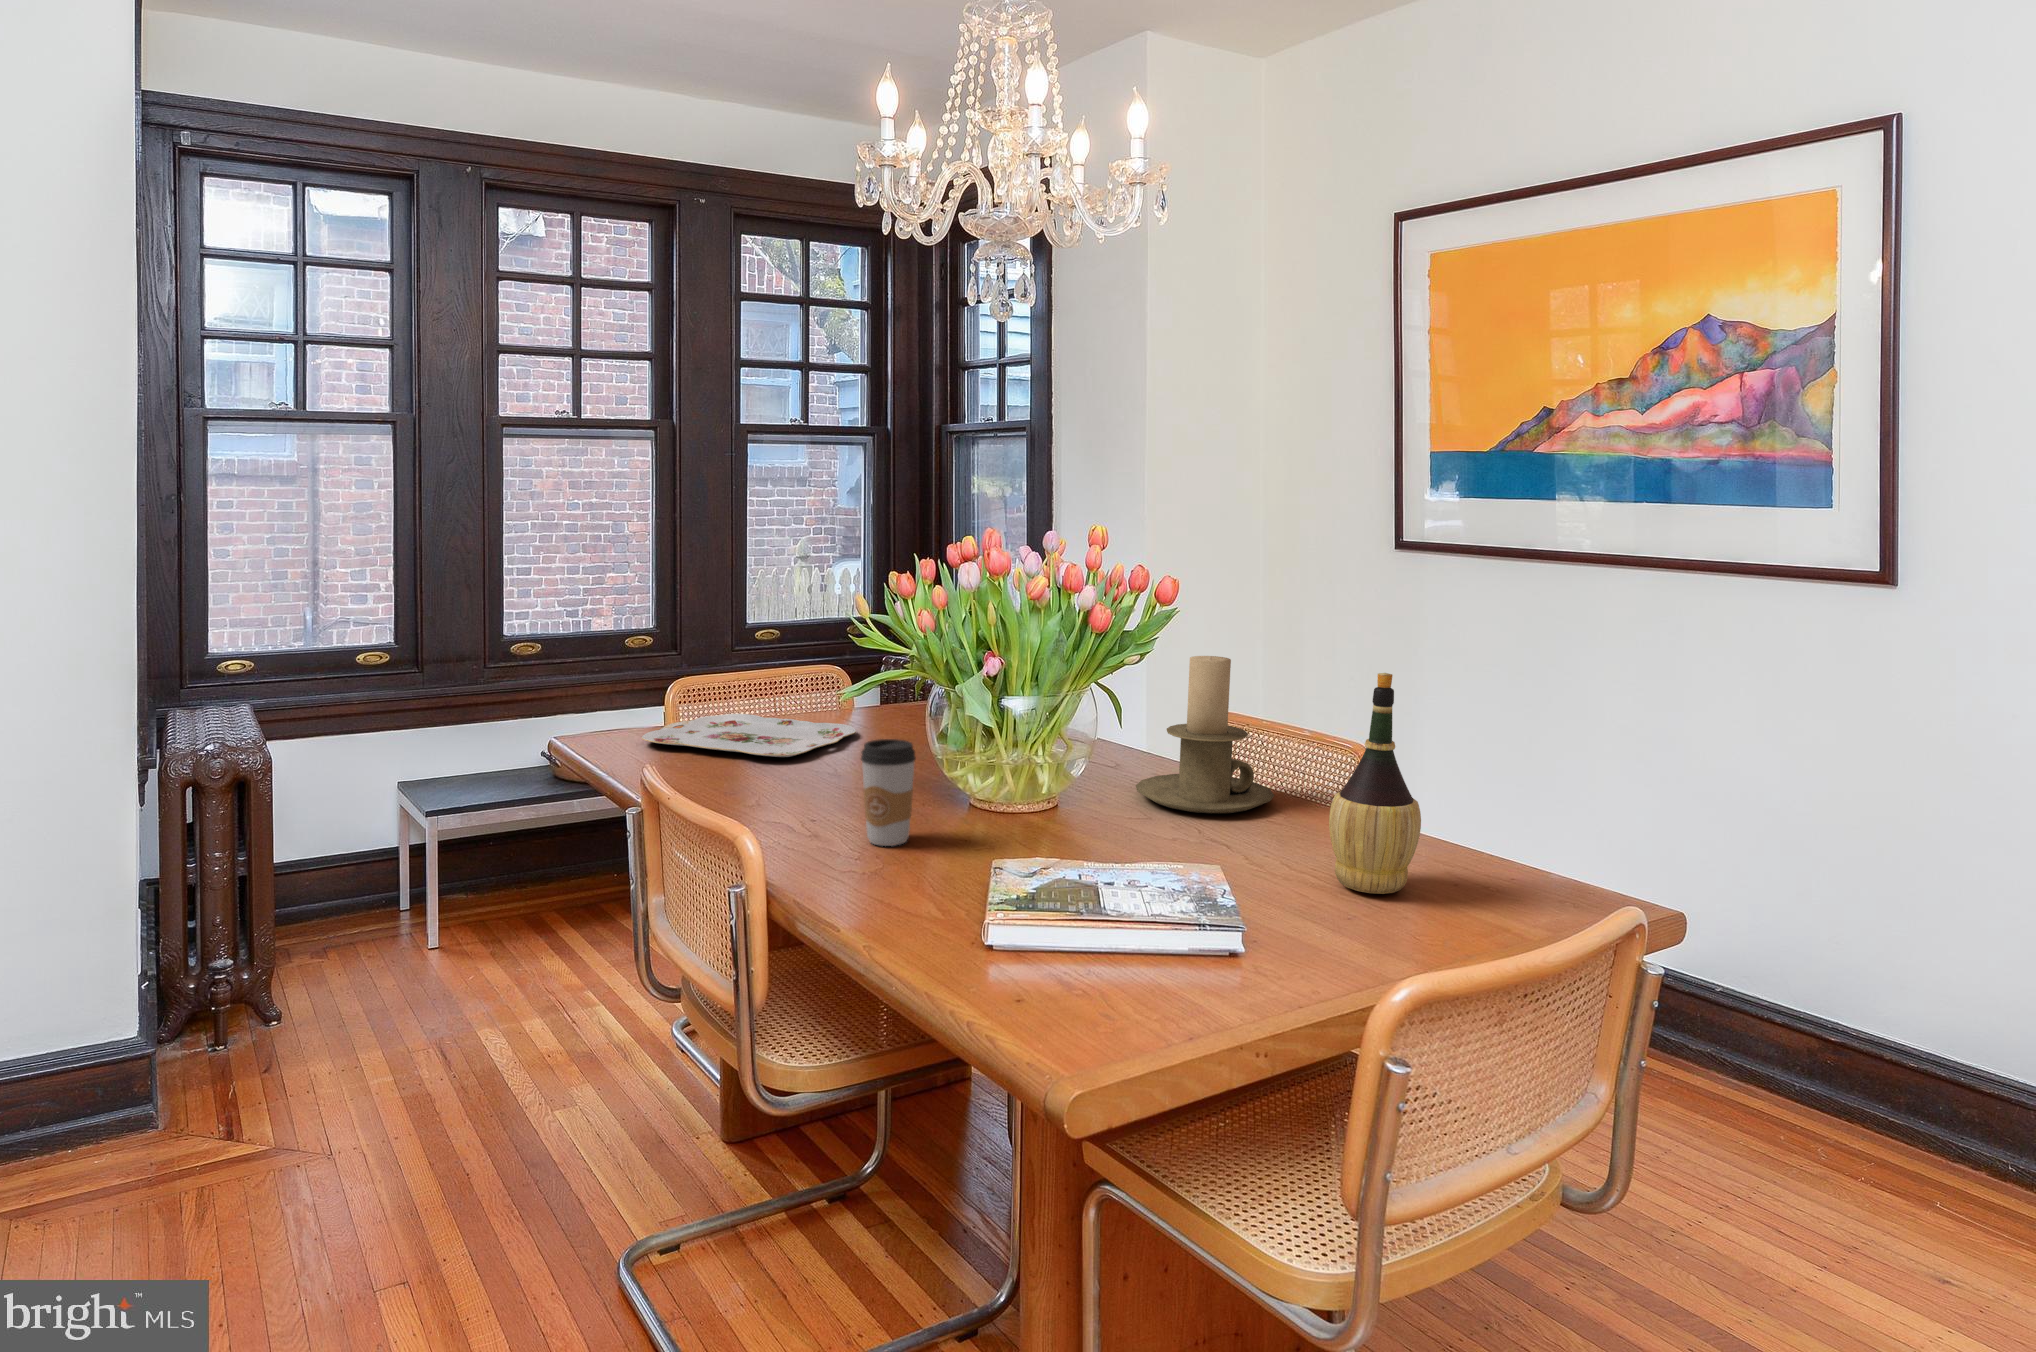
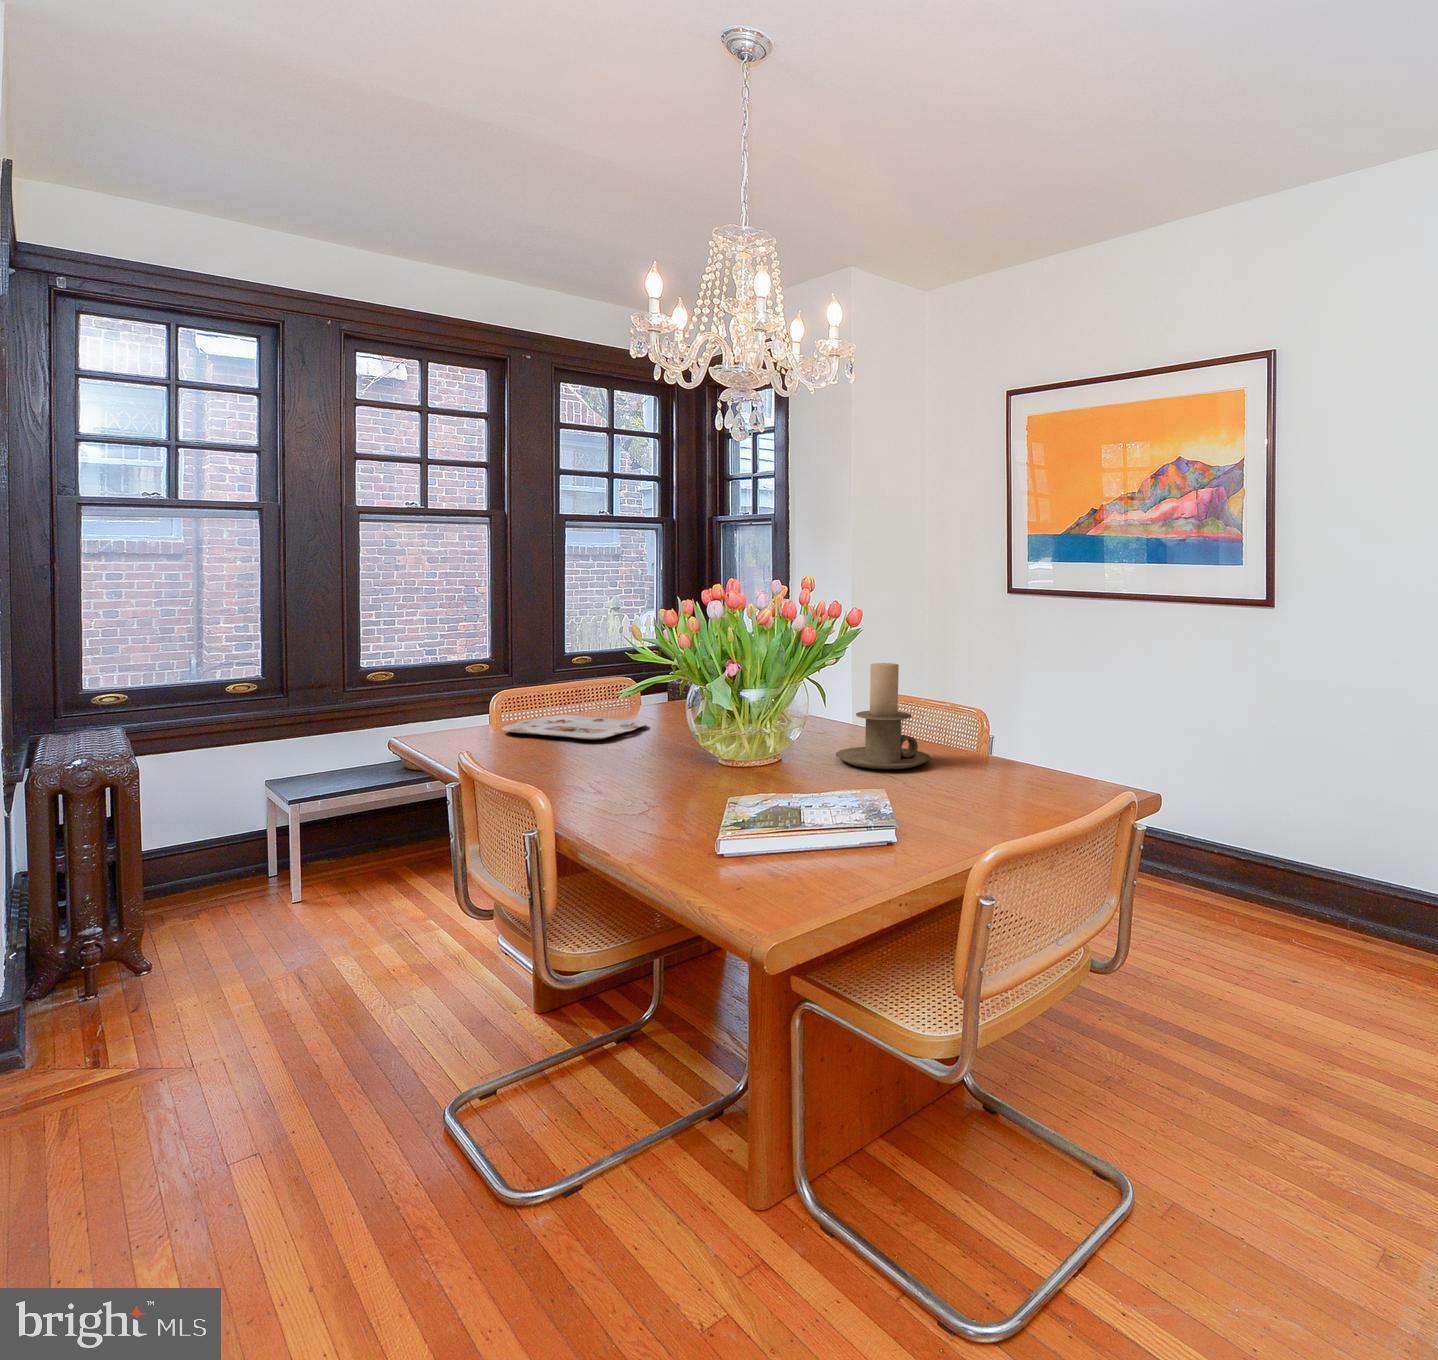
wine bottle: present [1329,673,1421,894] -> none [958,663,1019,811]
coffee cup: present [861,739,916,846] -> none [646,717,683,787]

